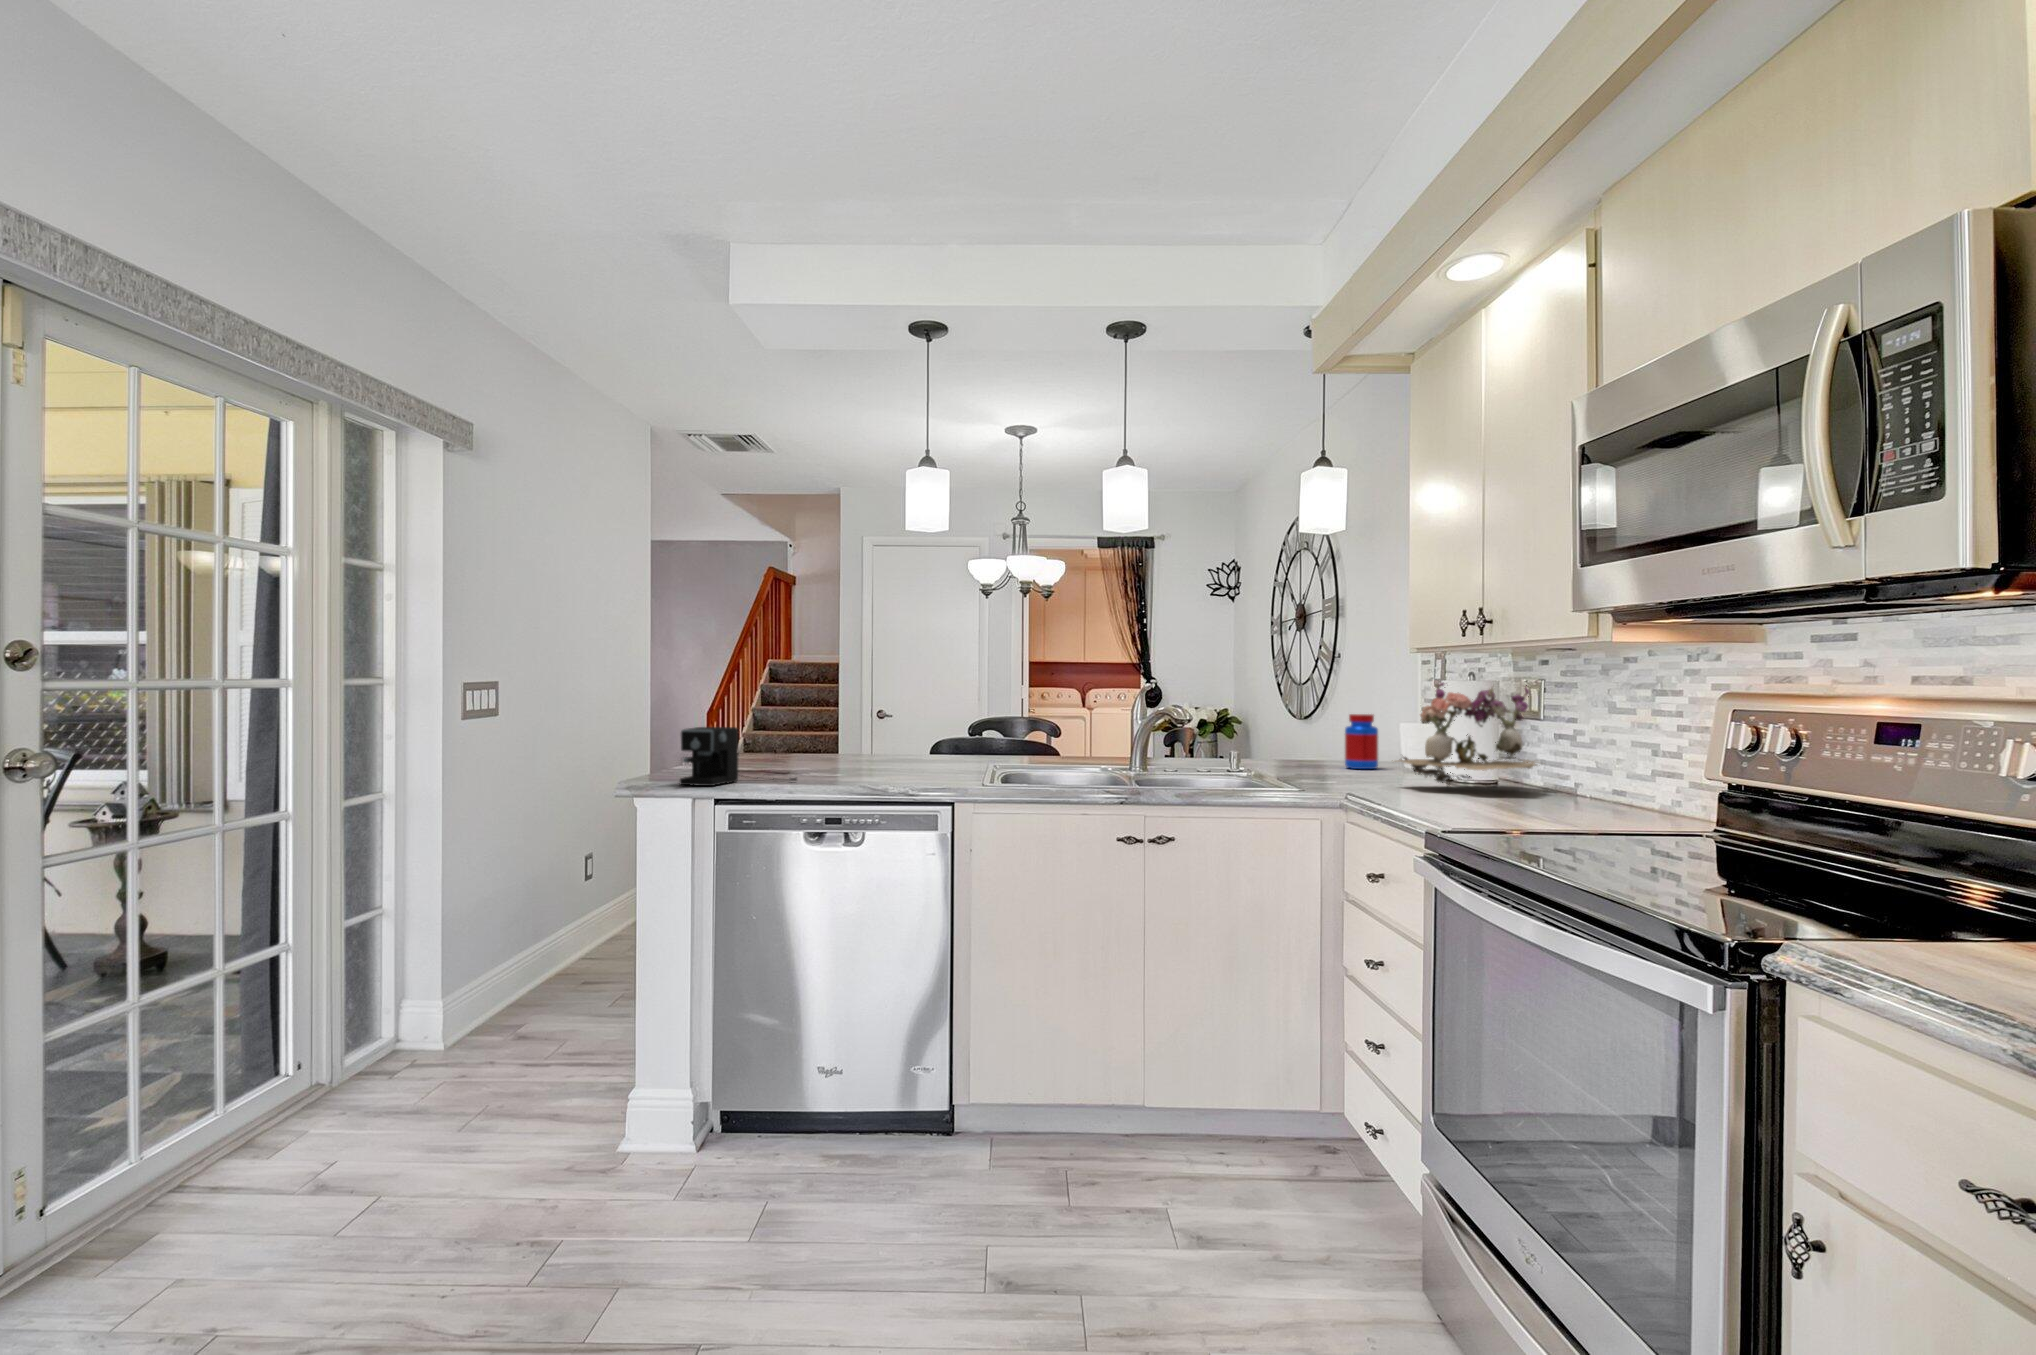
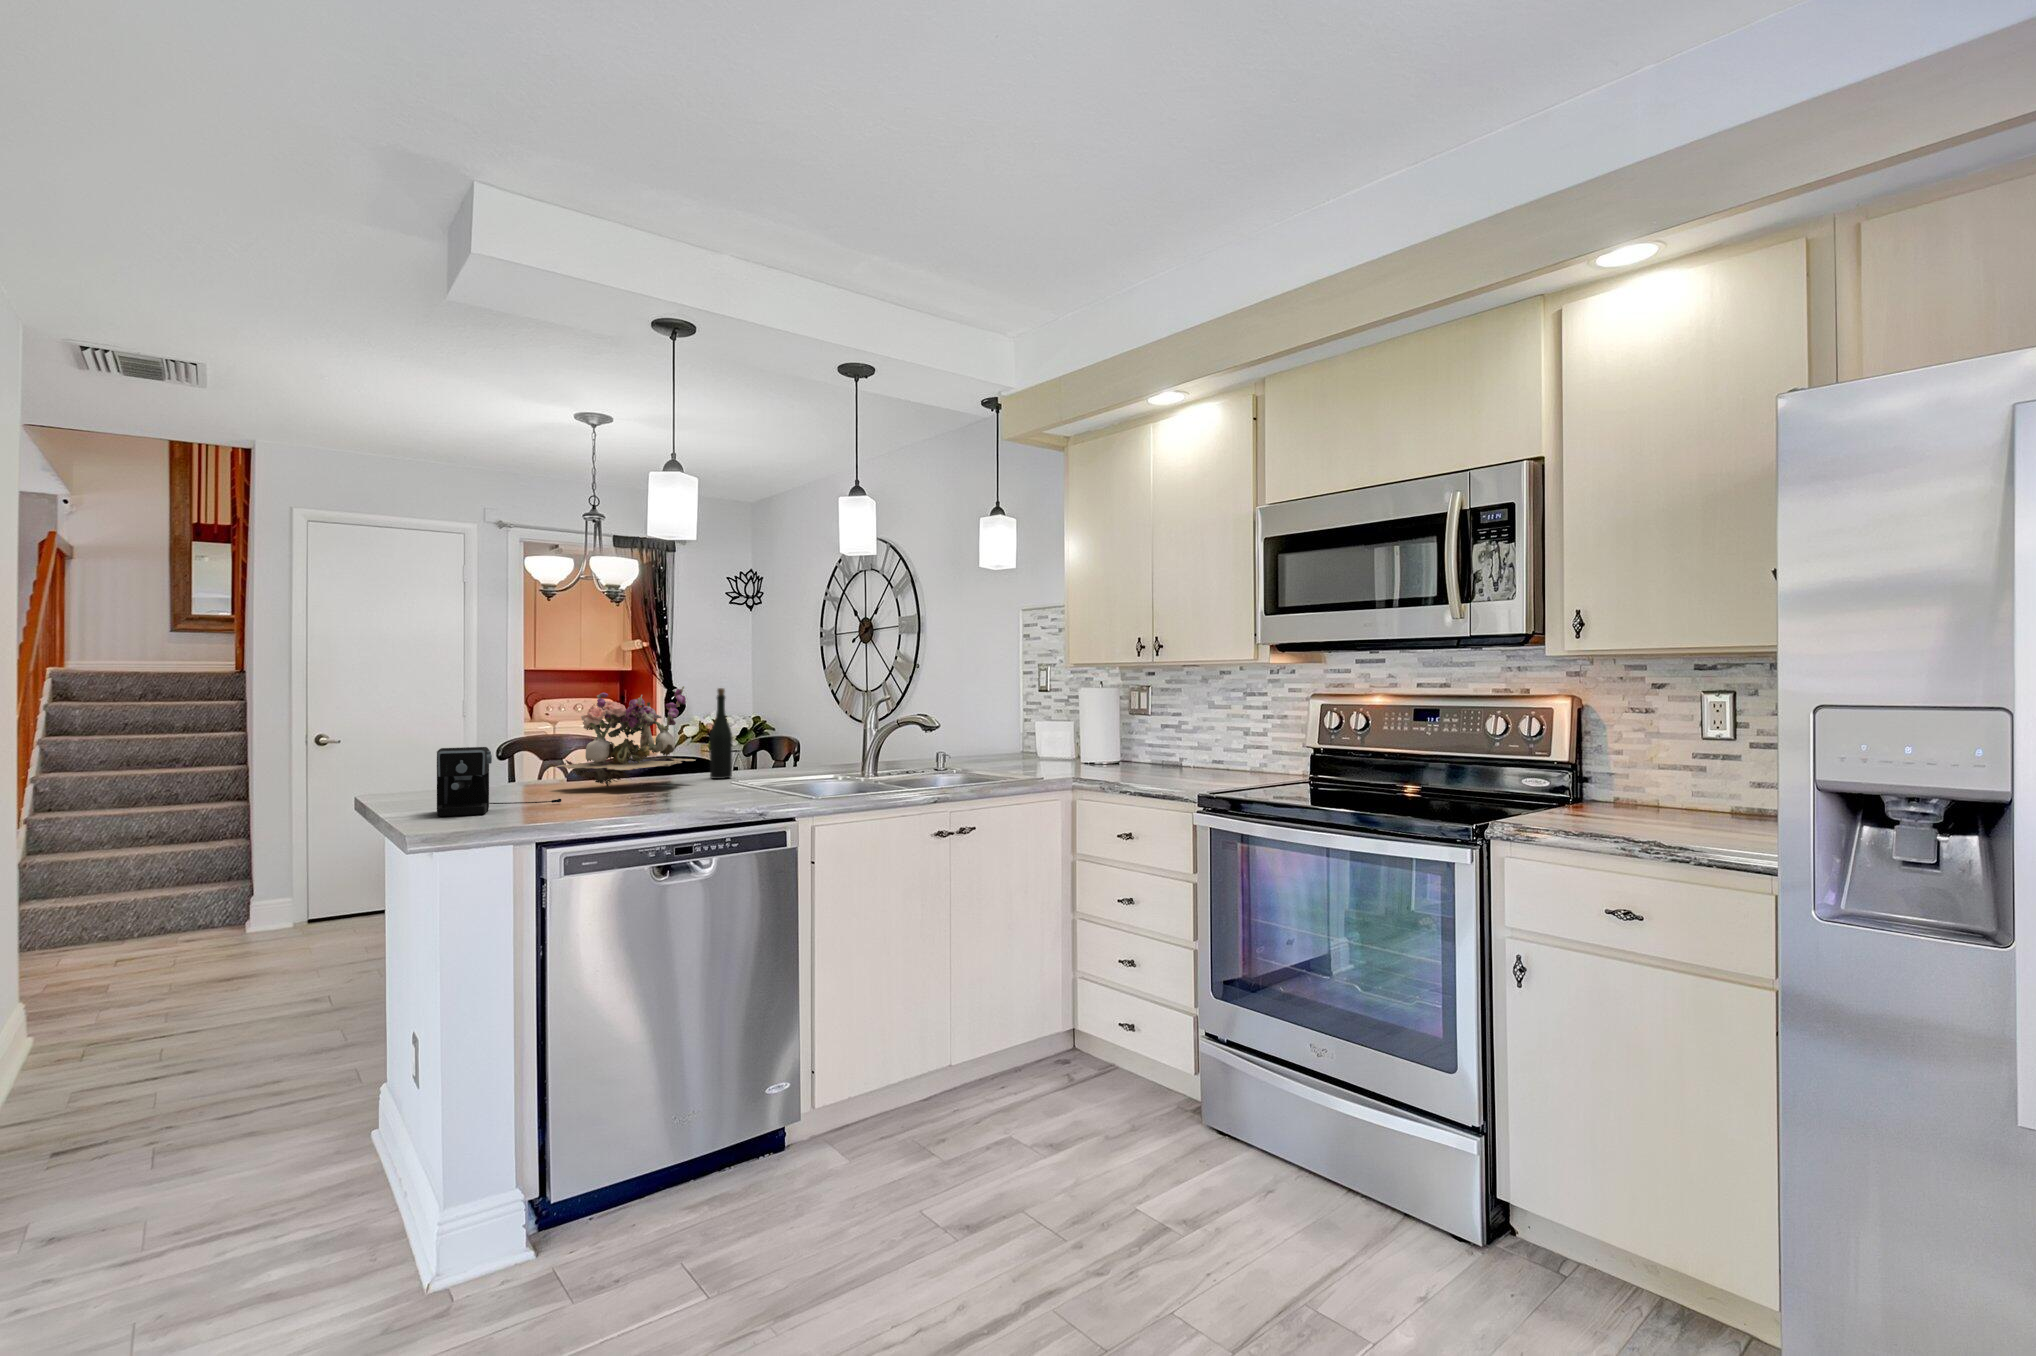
bottle: none [998,678,1020,770] -> present [709,688,733,779]
flower arrangement: present [1398,683,1537,786] -> present [556,686,695,787]
jar: present [1345,714,1378,769] -> none [982,715,1008,760]

